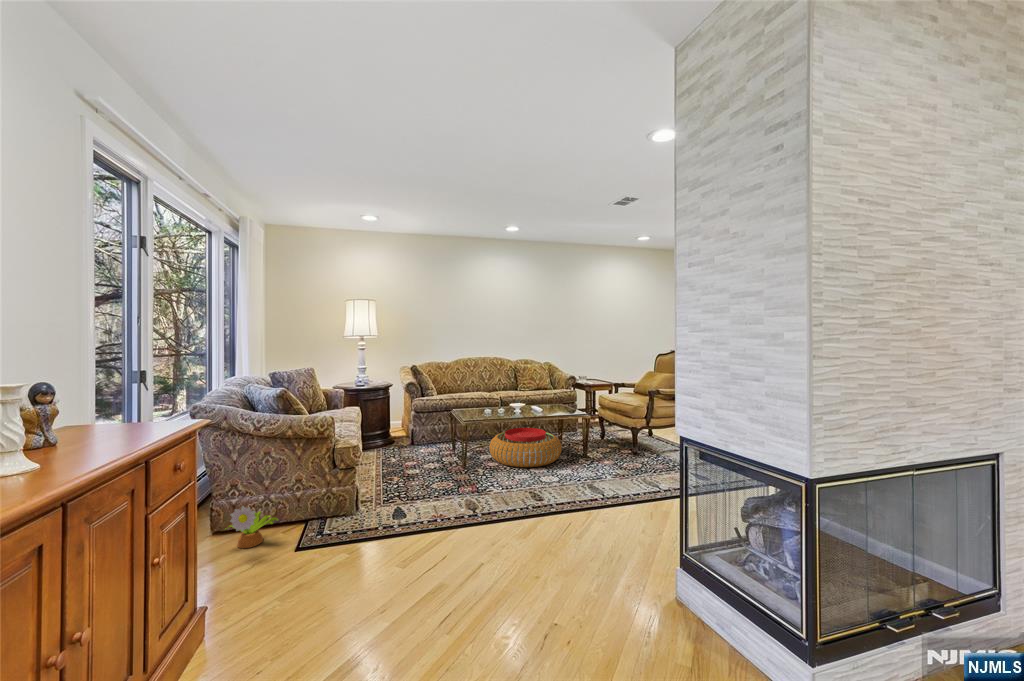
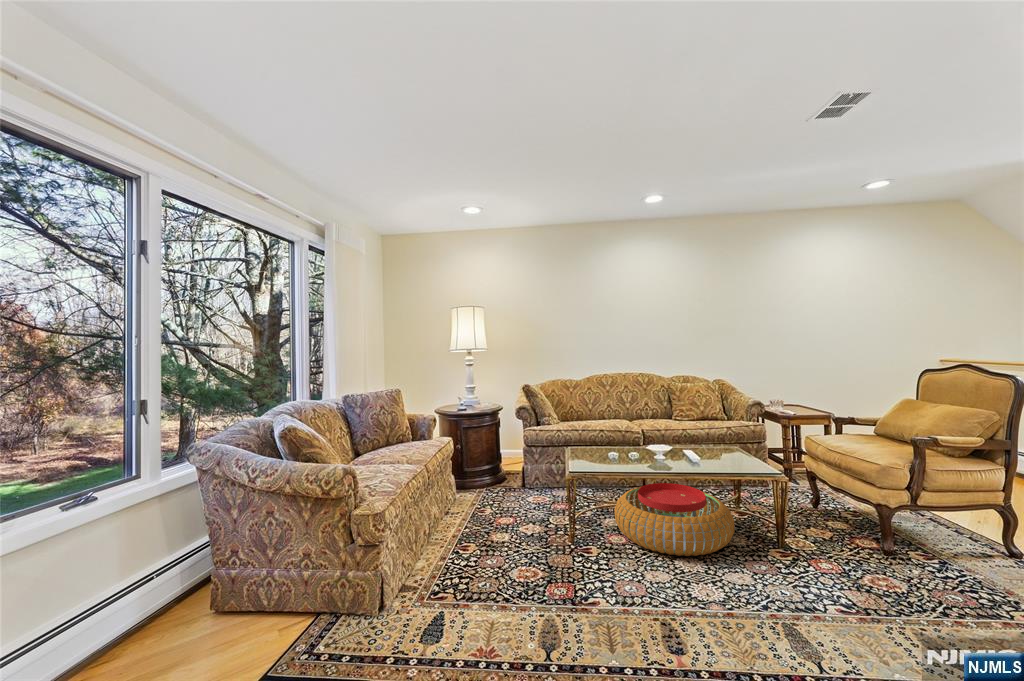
decorative plant: present [225,506,278,548] -> none [197,593,266,654]

